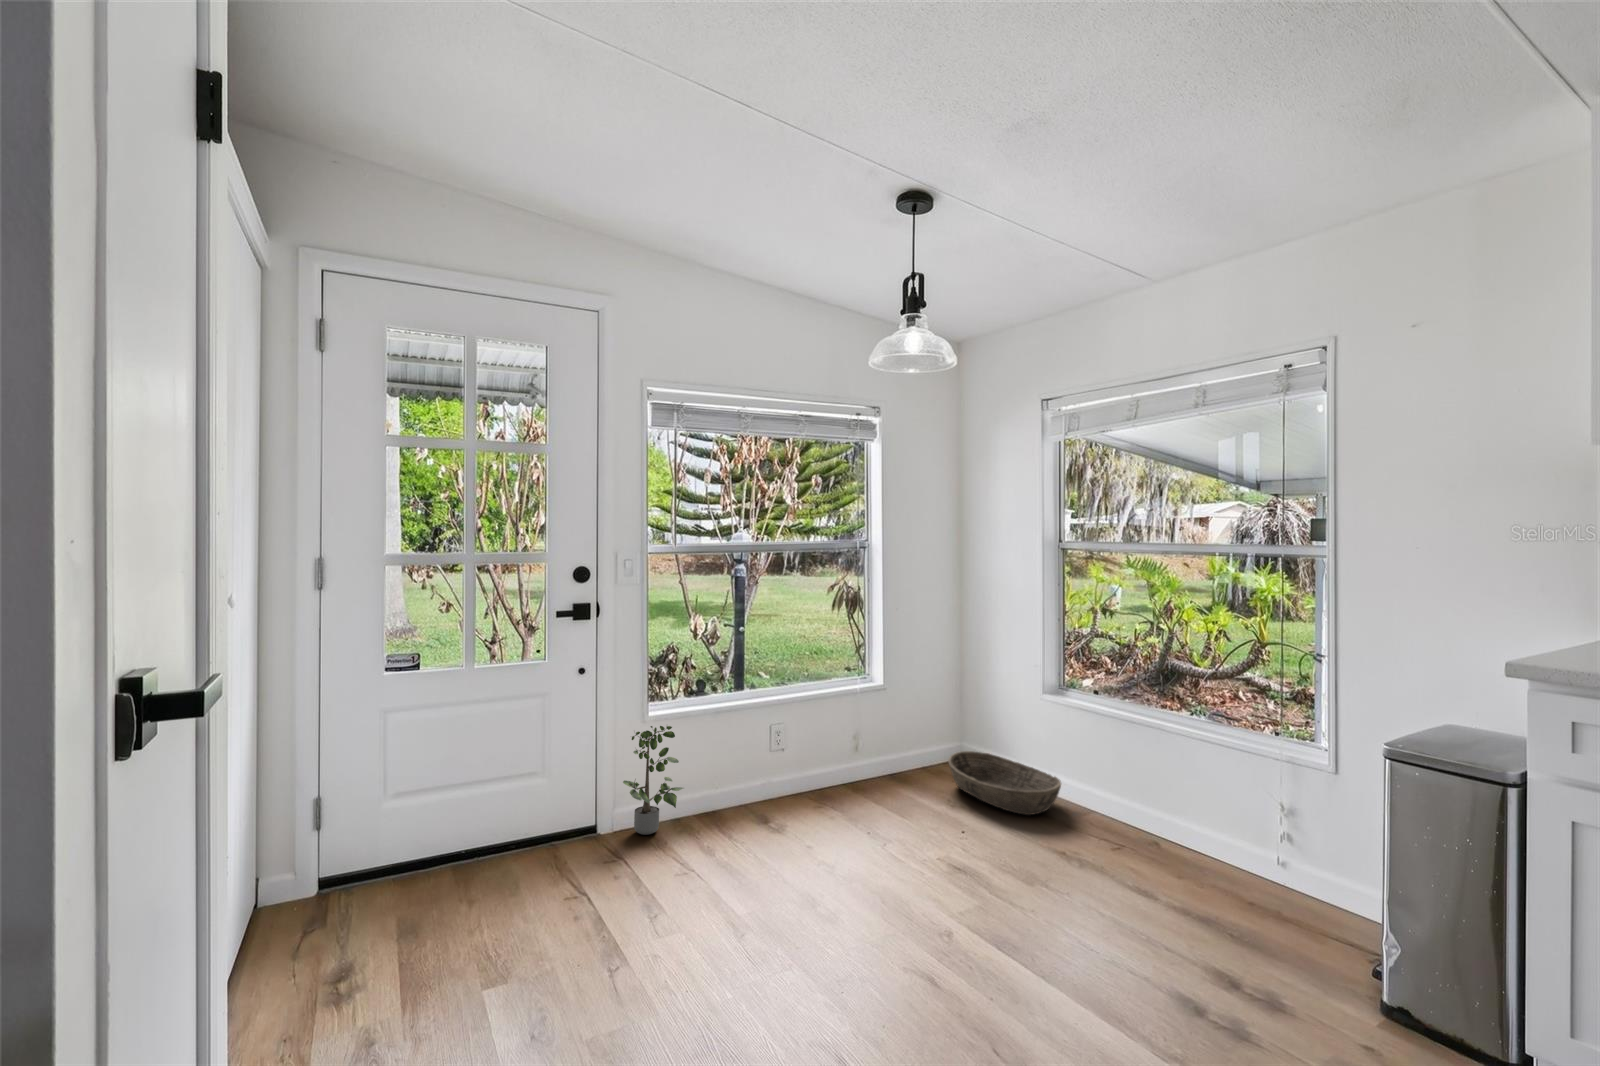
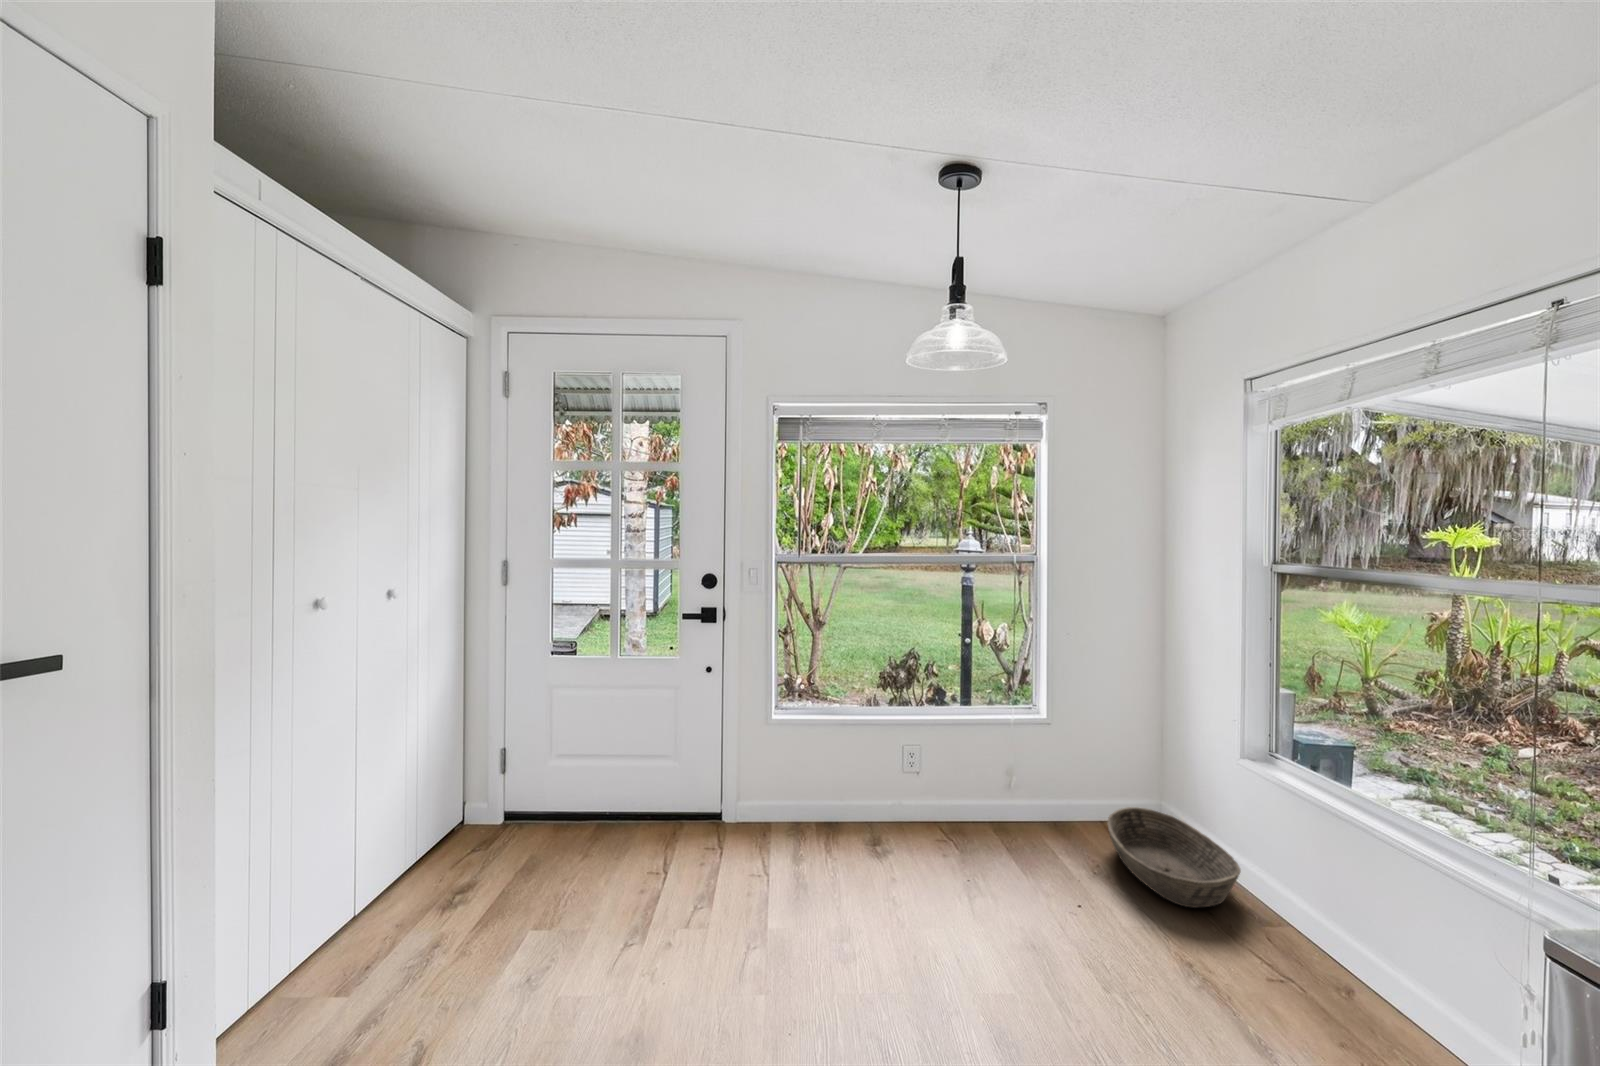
potted plant: present [623,726,683,835] -> none [742,727,802,830]

